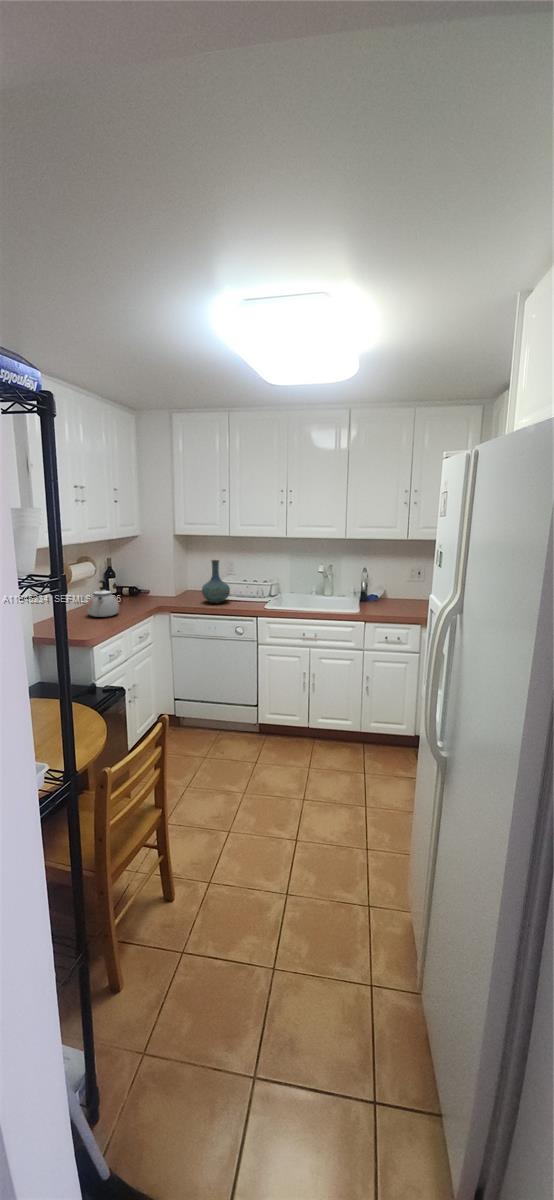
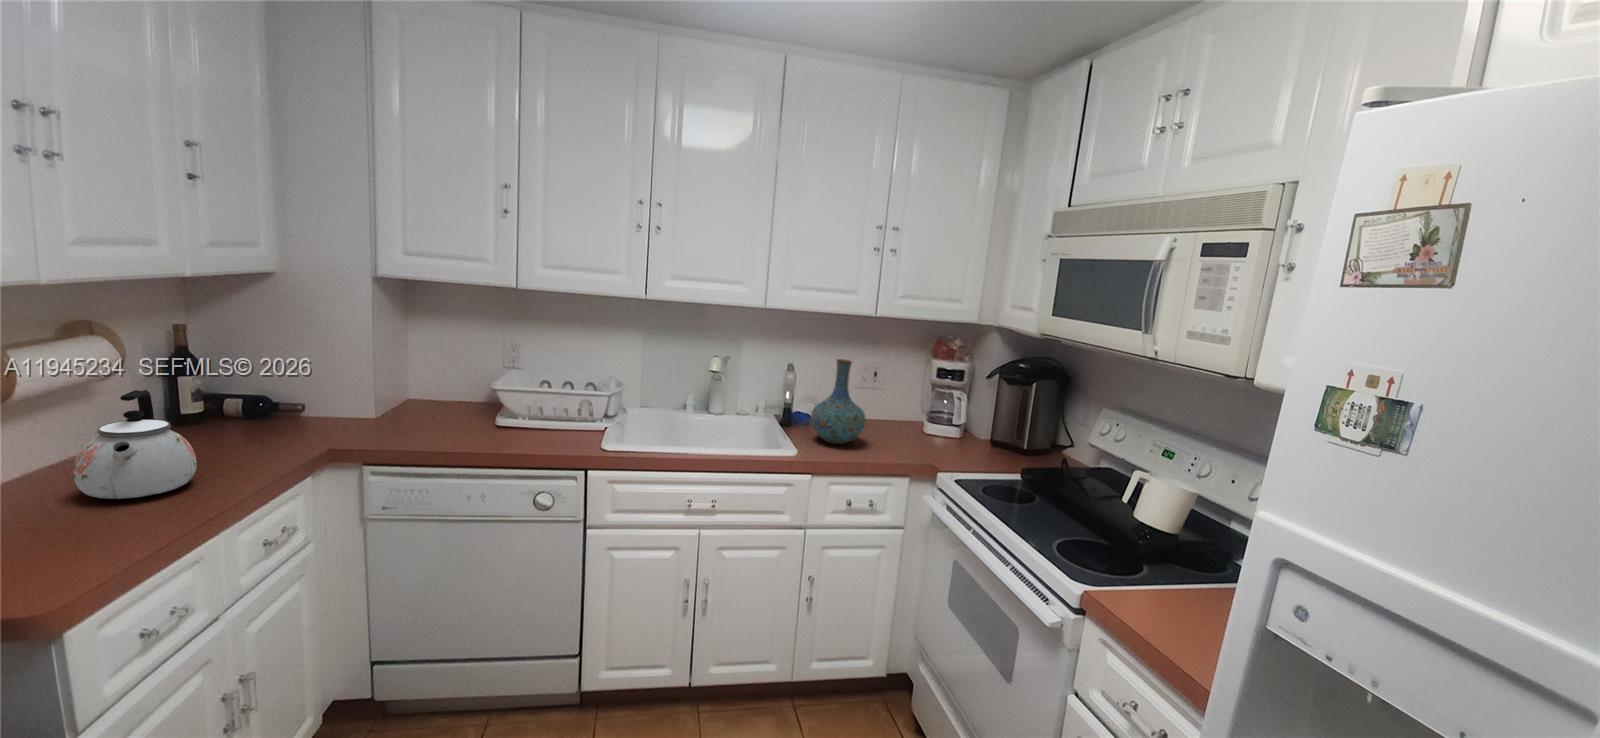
vase: present [202,560,230,603] -> present [811,359,866,444]

